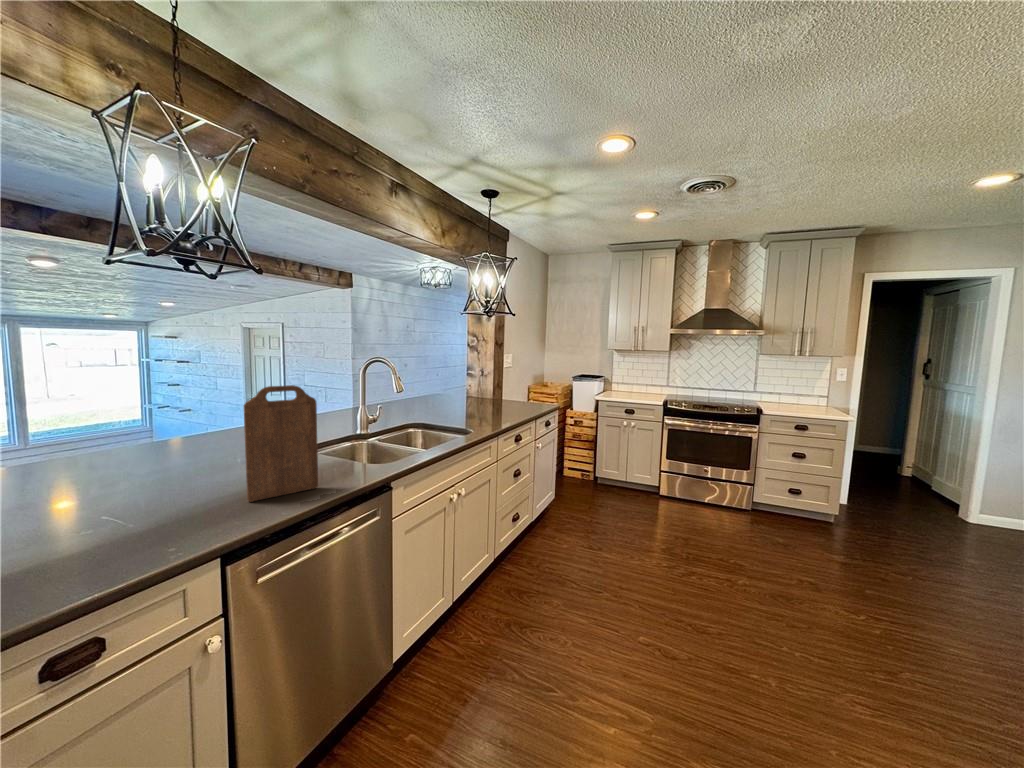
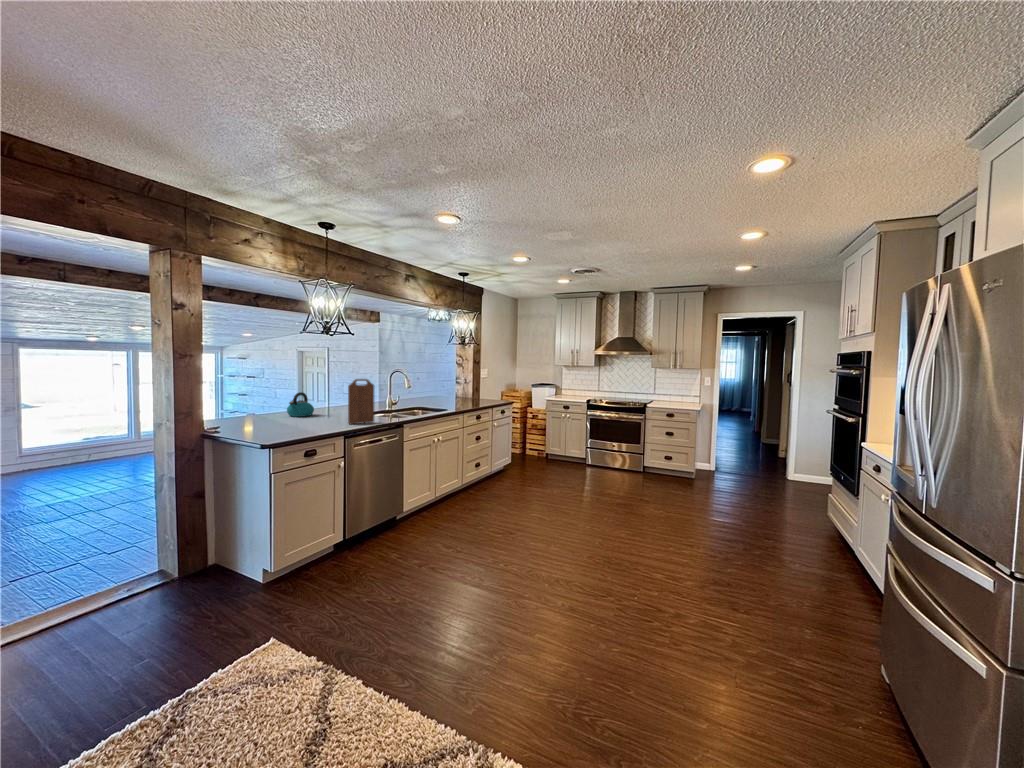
kettle: none [122,410,194,467] -> present [287,392,314,417]

